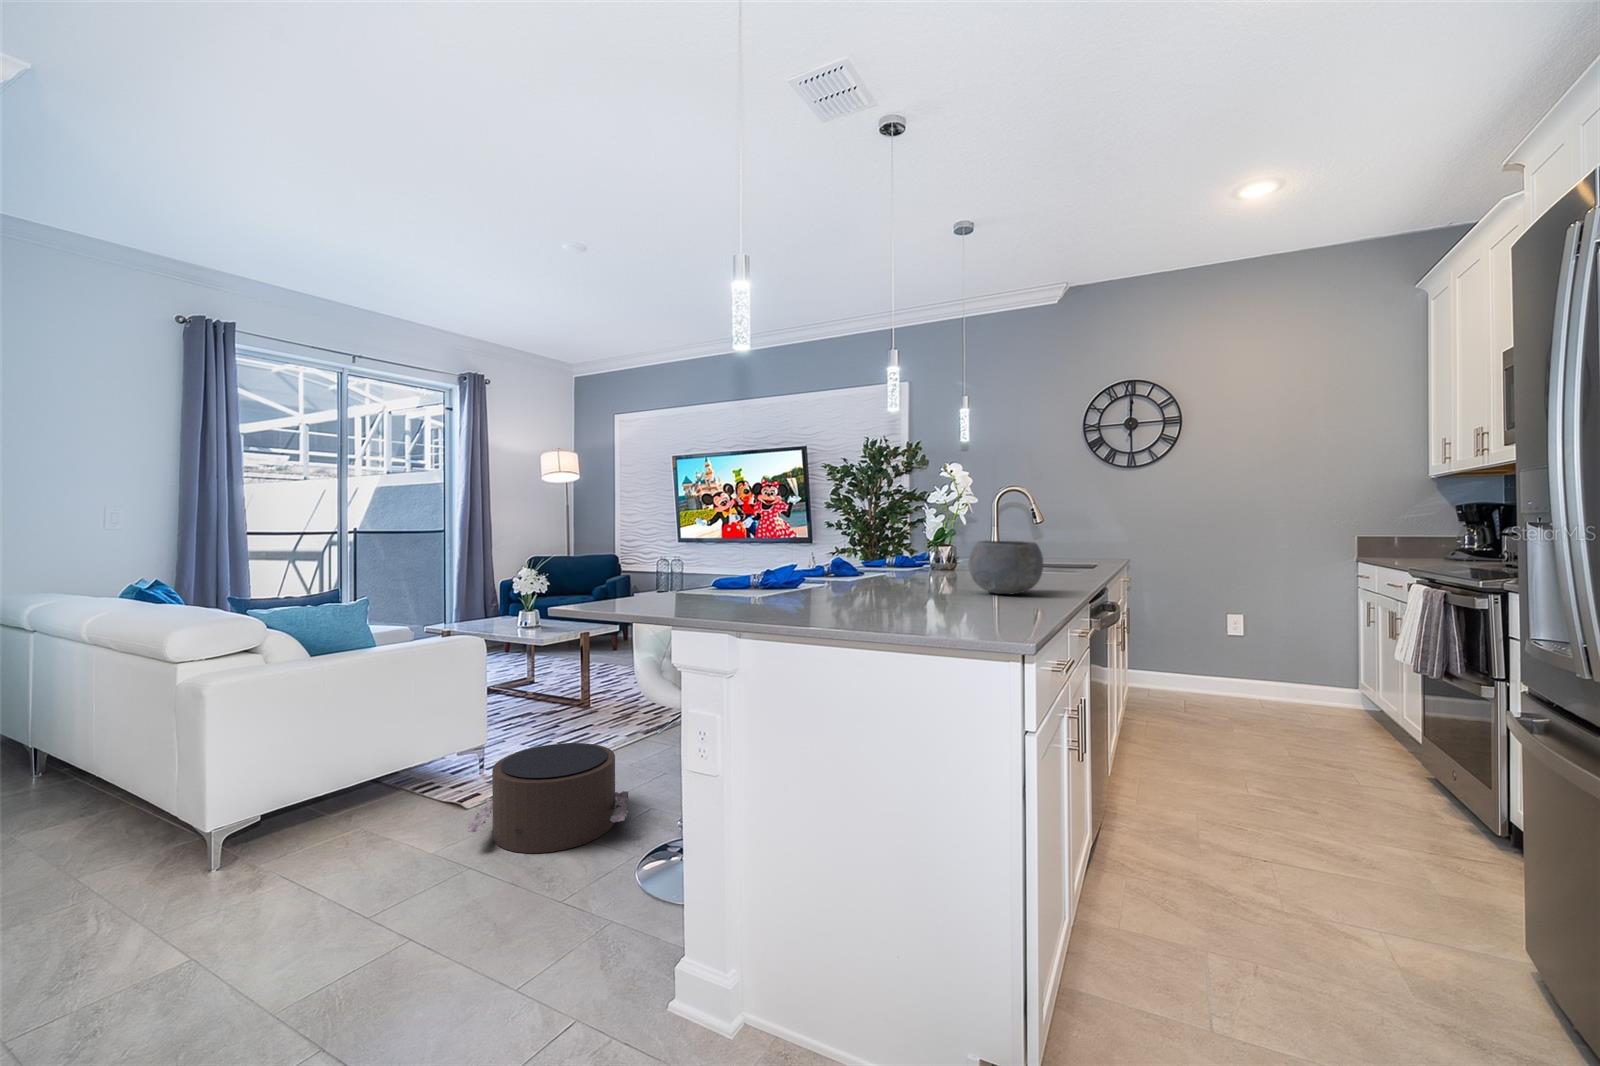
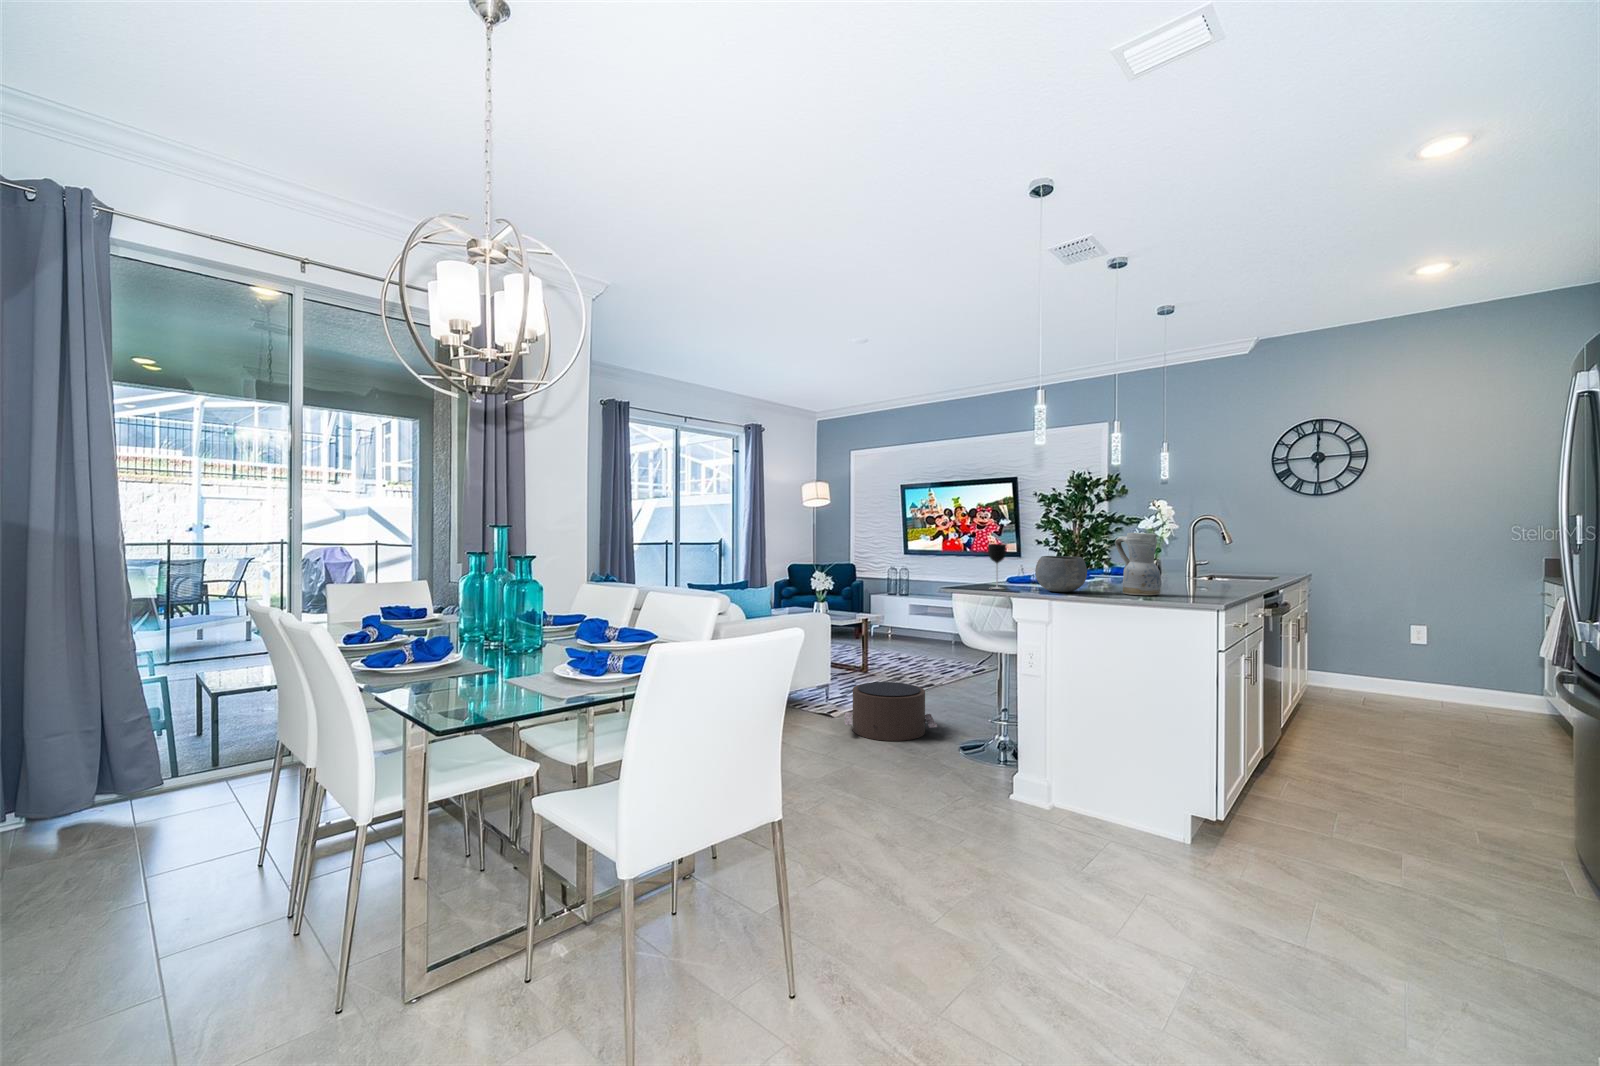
ceramic pitcher: none [864,502,937,614] -> present [1115,533,1161,595]
wine glass: none [658,524,690,606] -> present [988,544,1006,589]
bowl: present [968,541,1043,594] -> present [1035,556,1087,592]

